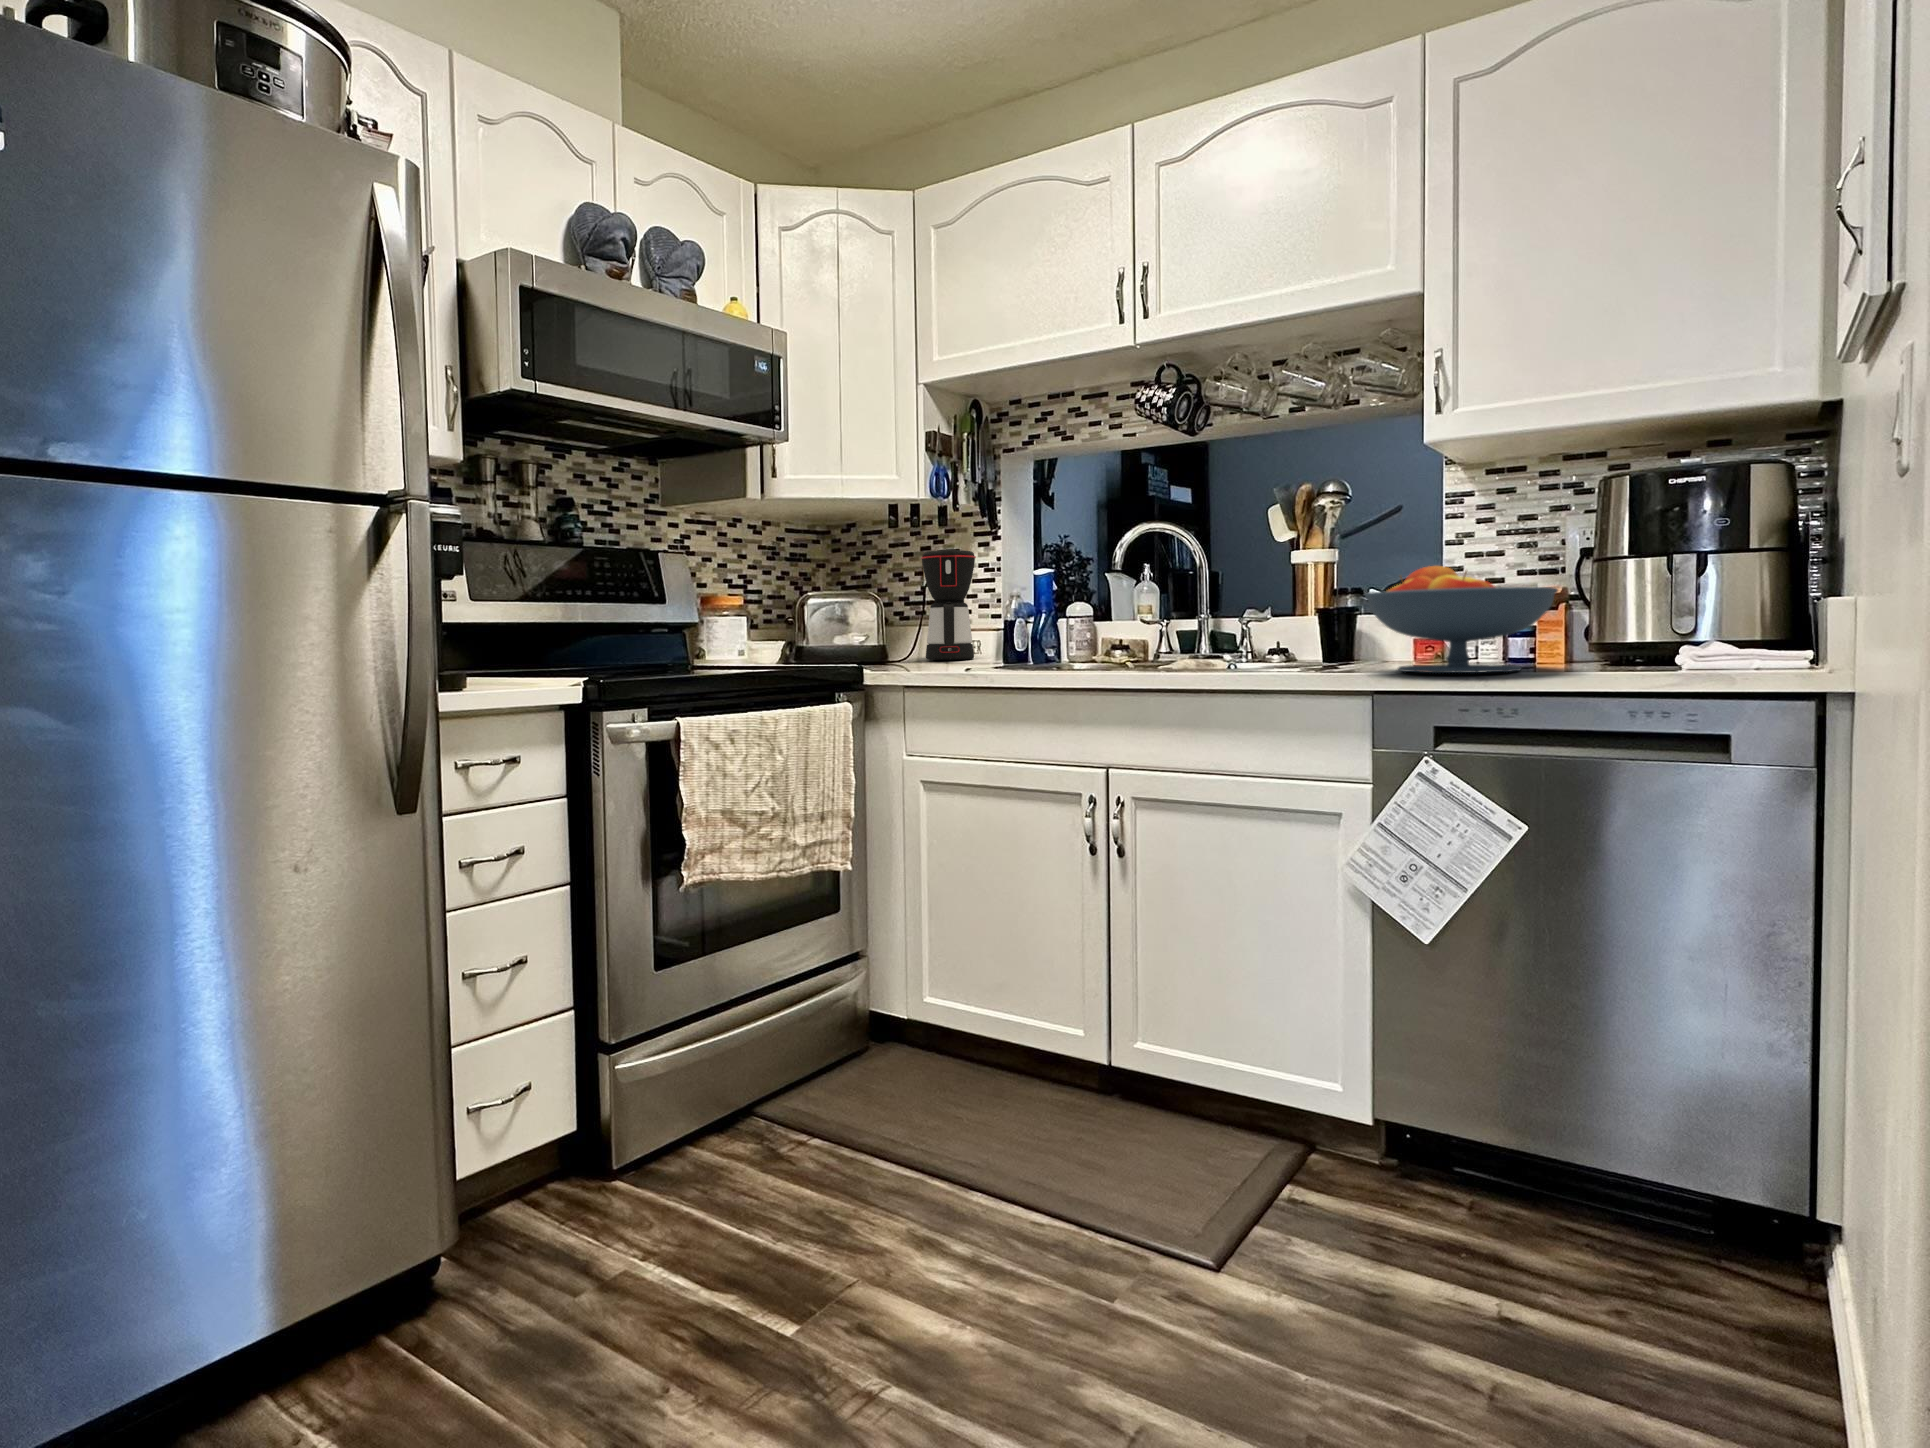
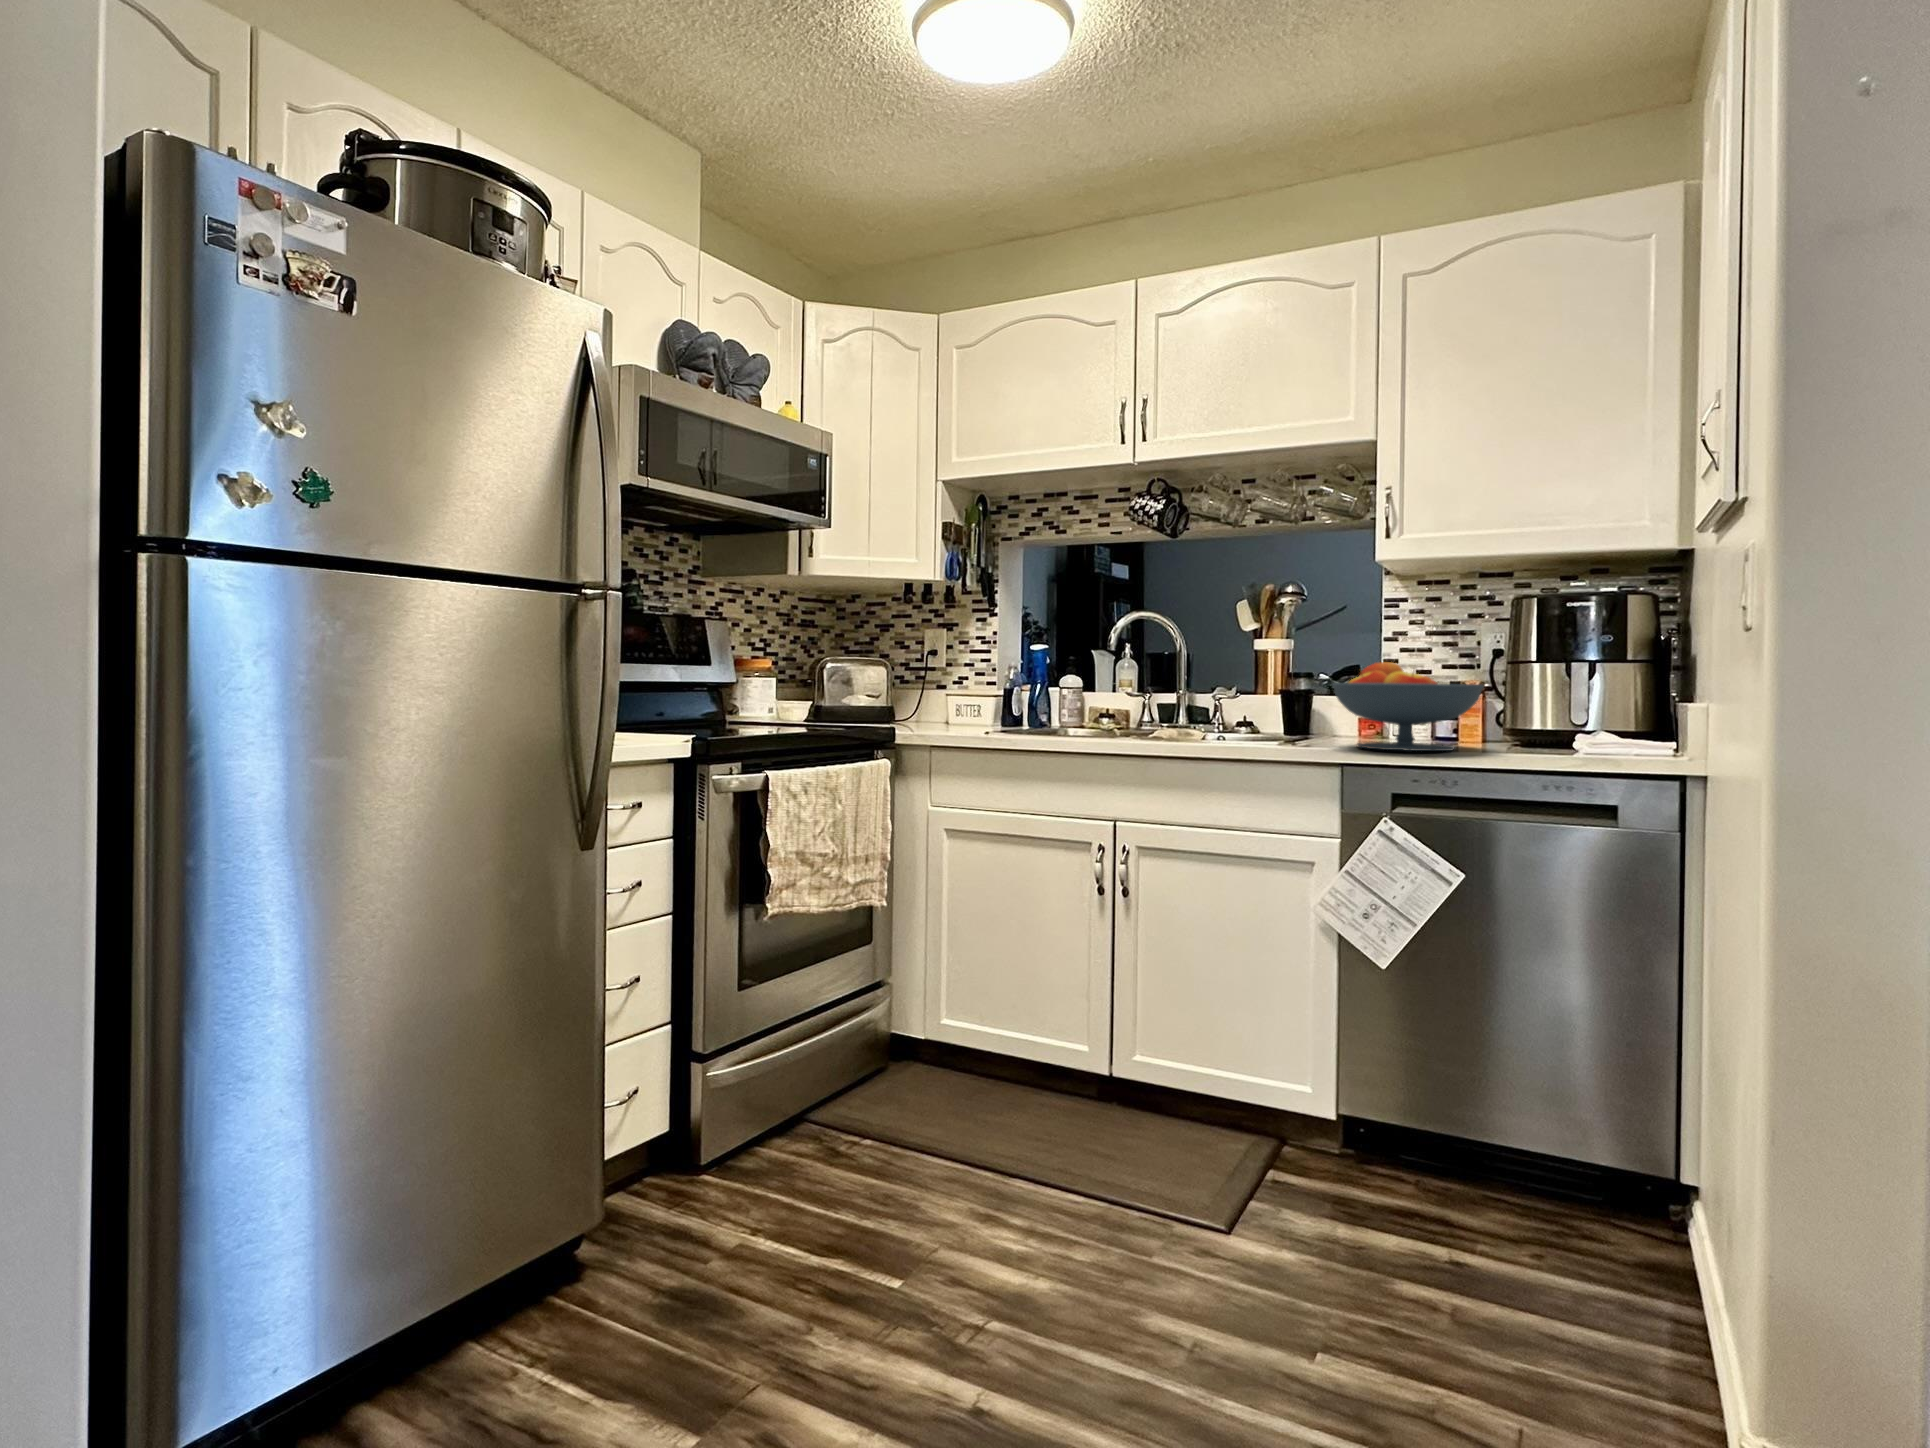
coffee maker: present [921,550,976,660] -> none [926,624,975,722]

